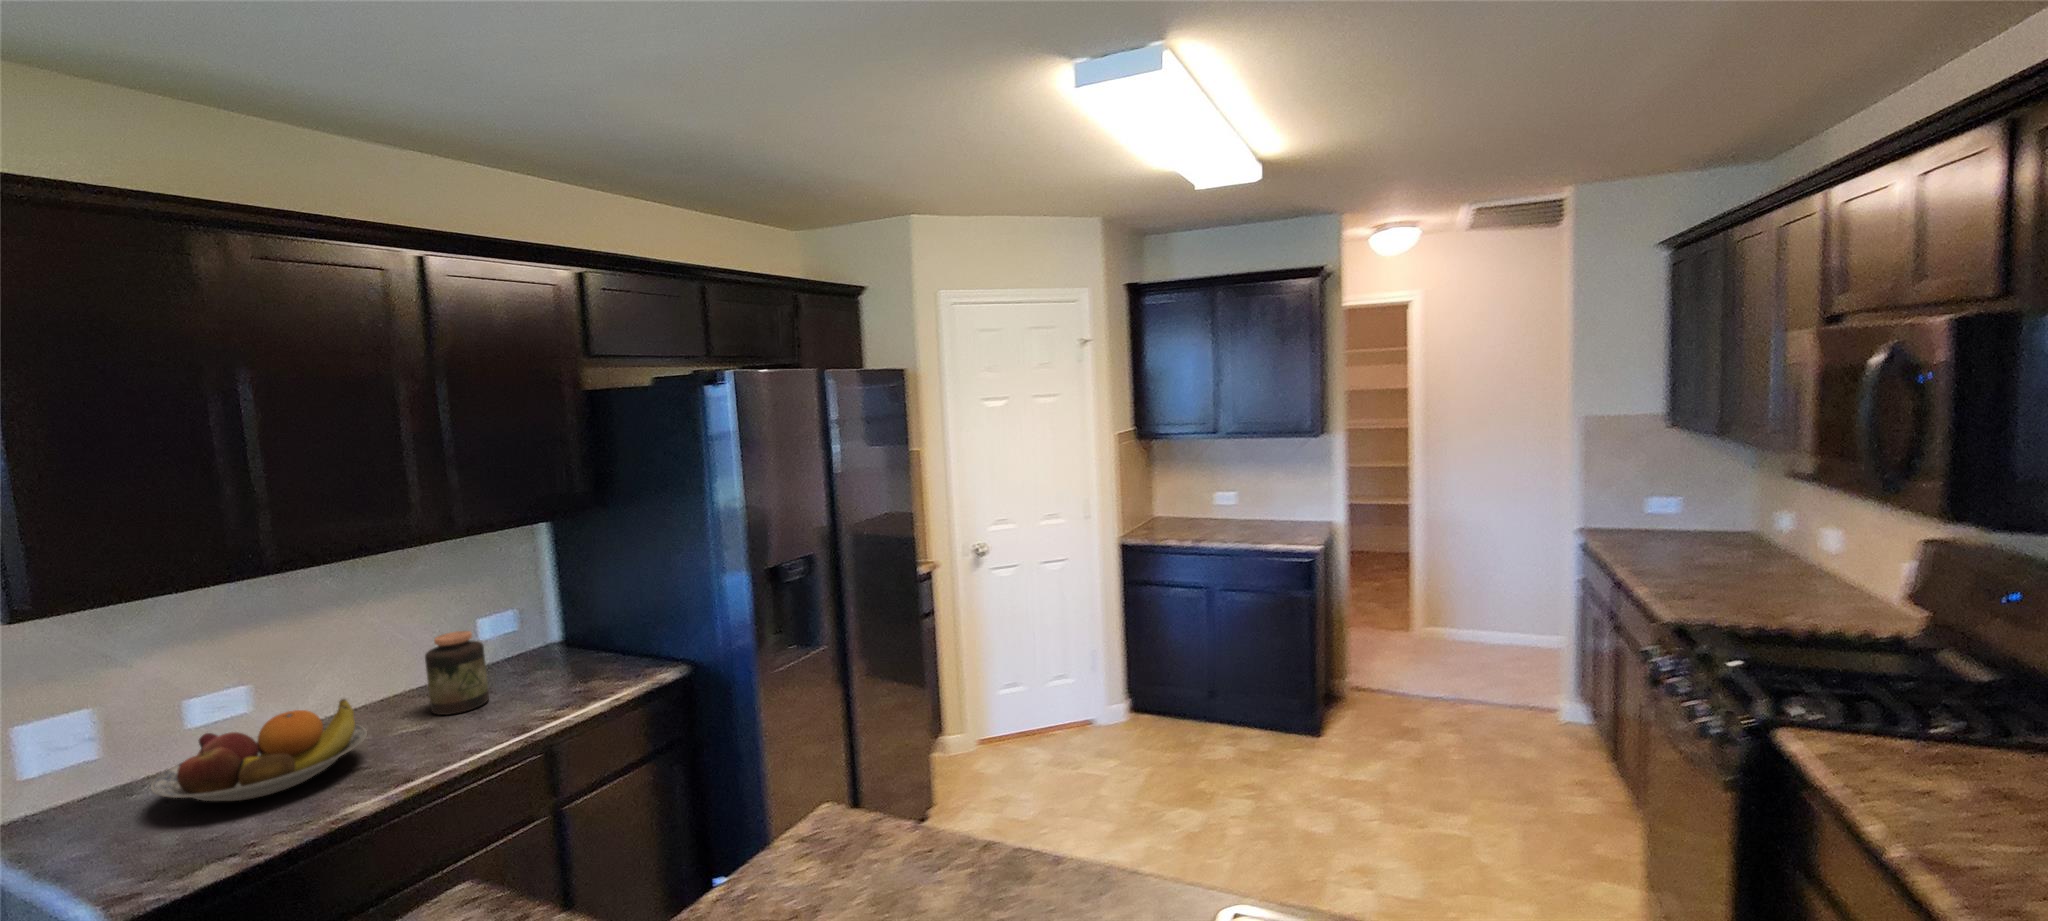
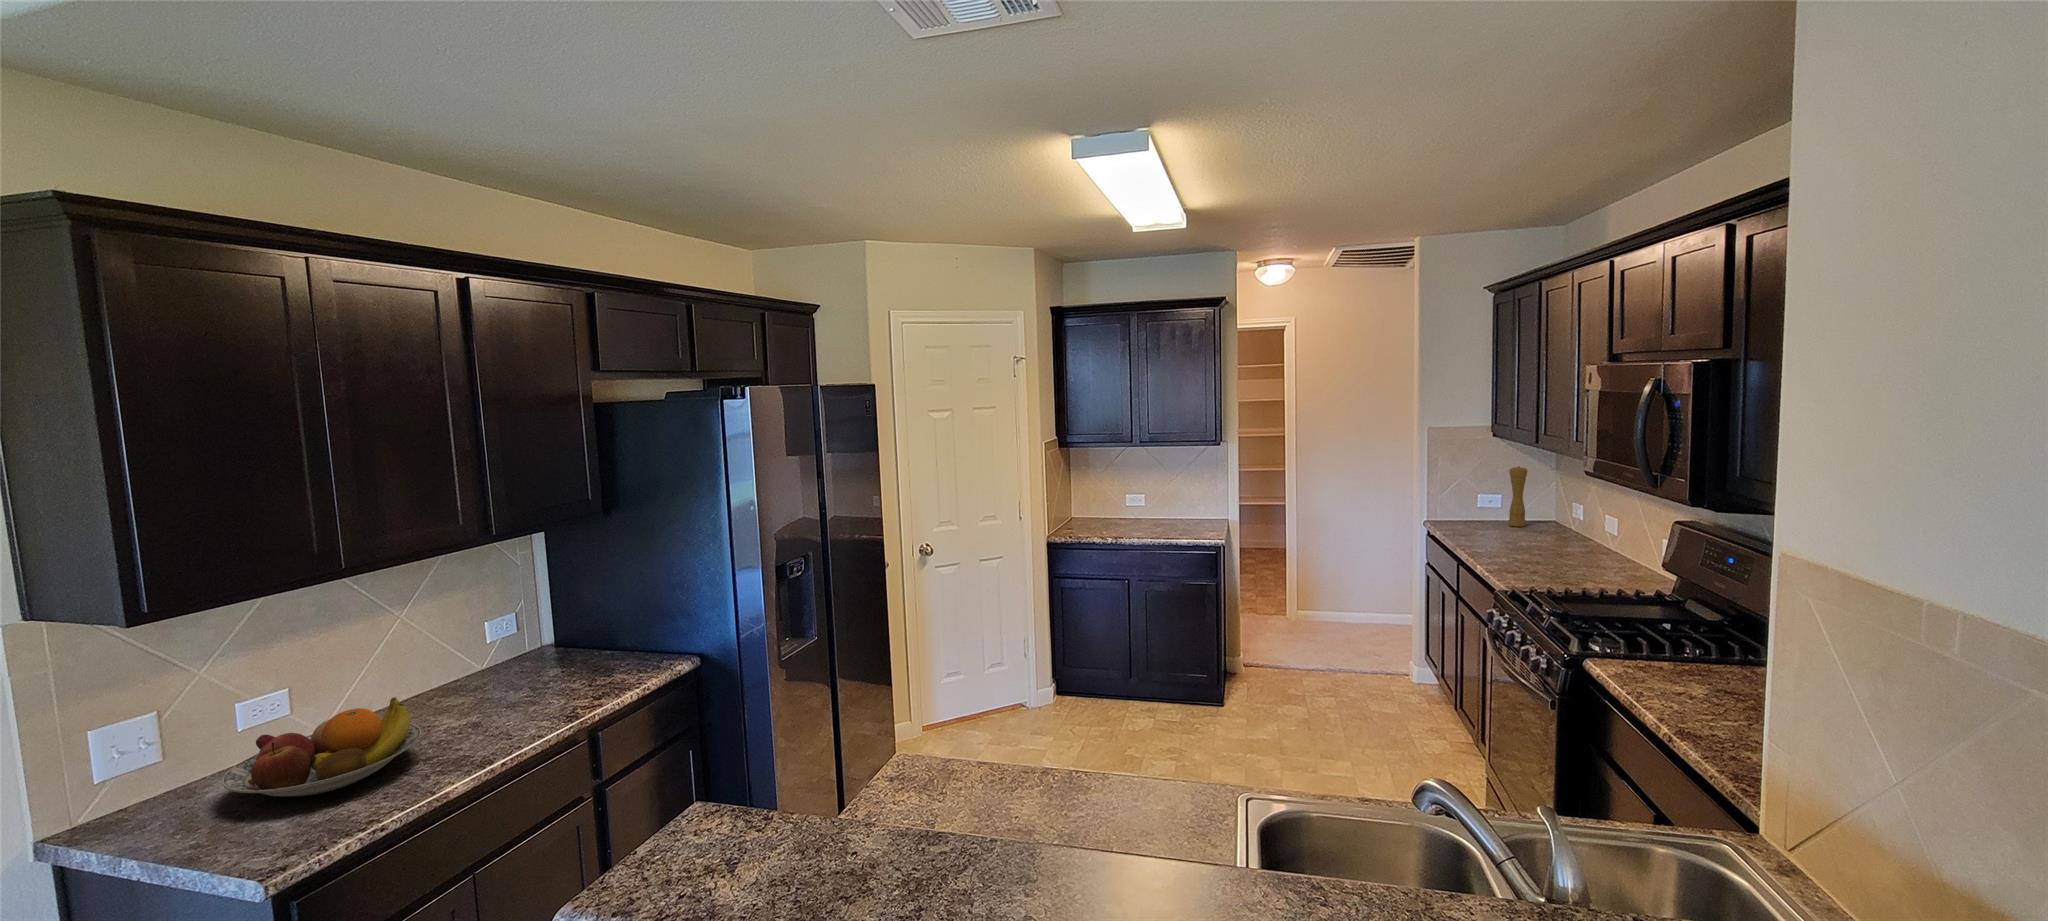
pepper mill: none [1687,464,1714,539] -> present [1509,466,1527,527]
jar: present [425,631,489,715] -> none [452,632,512,712]

